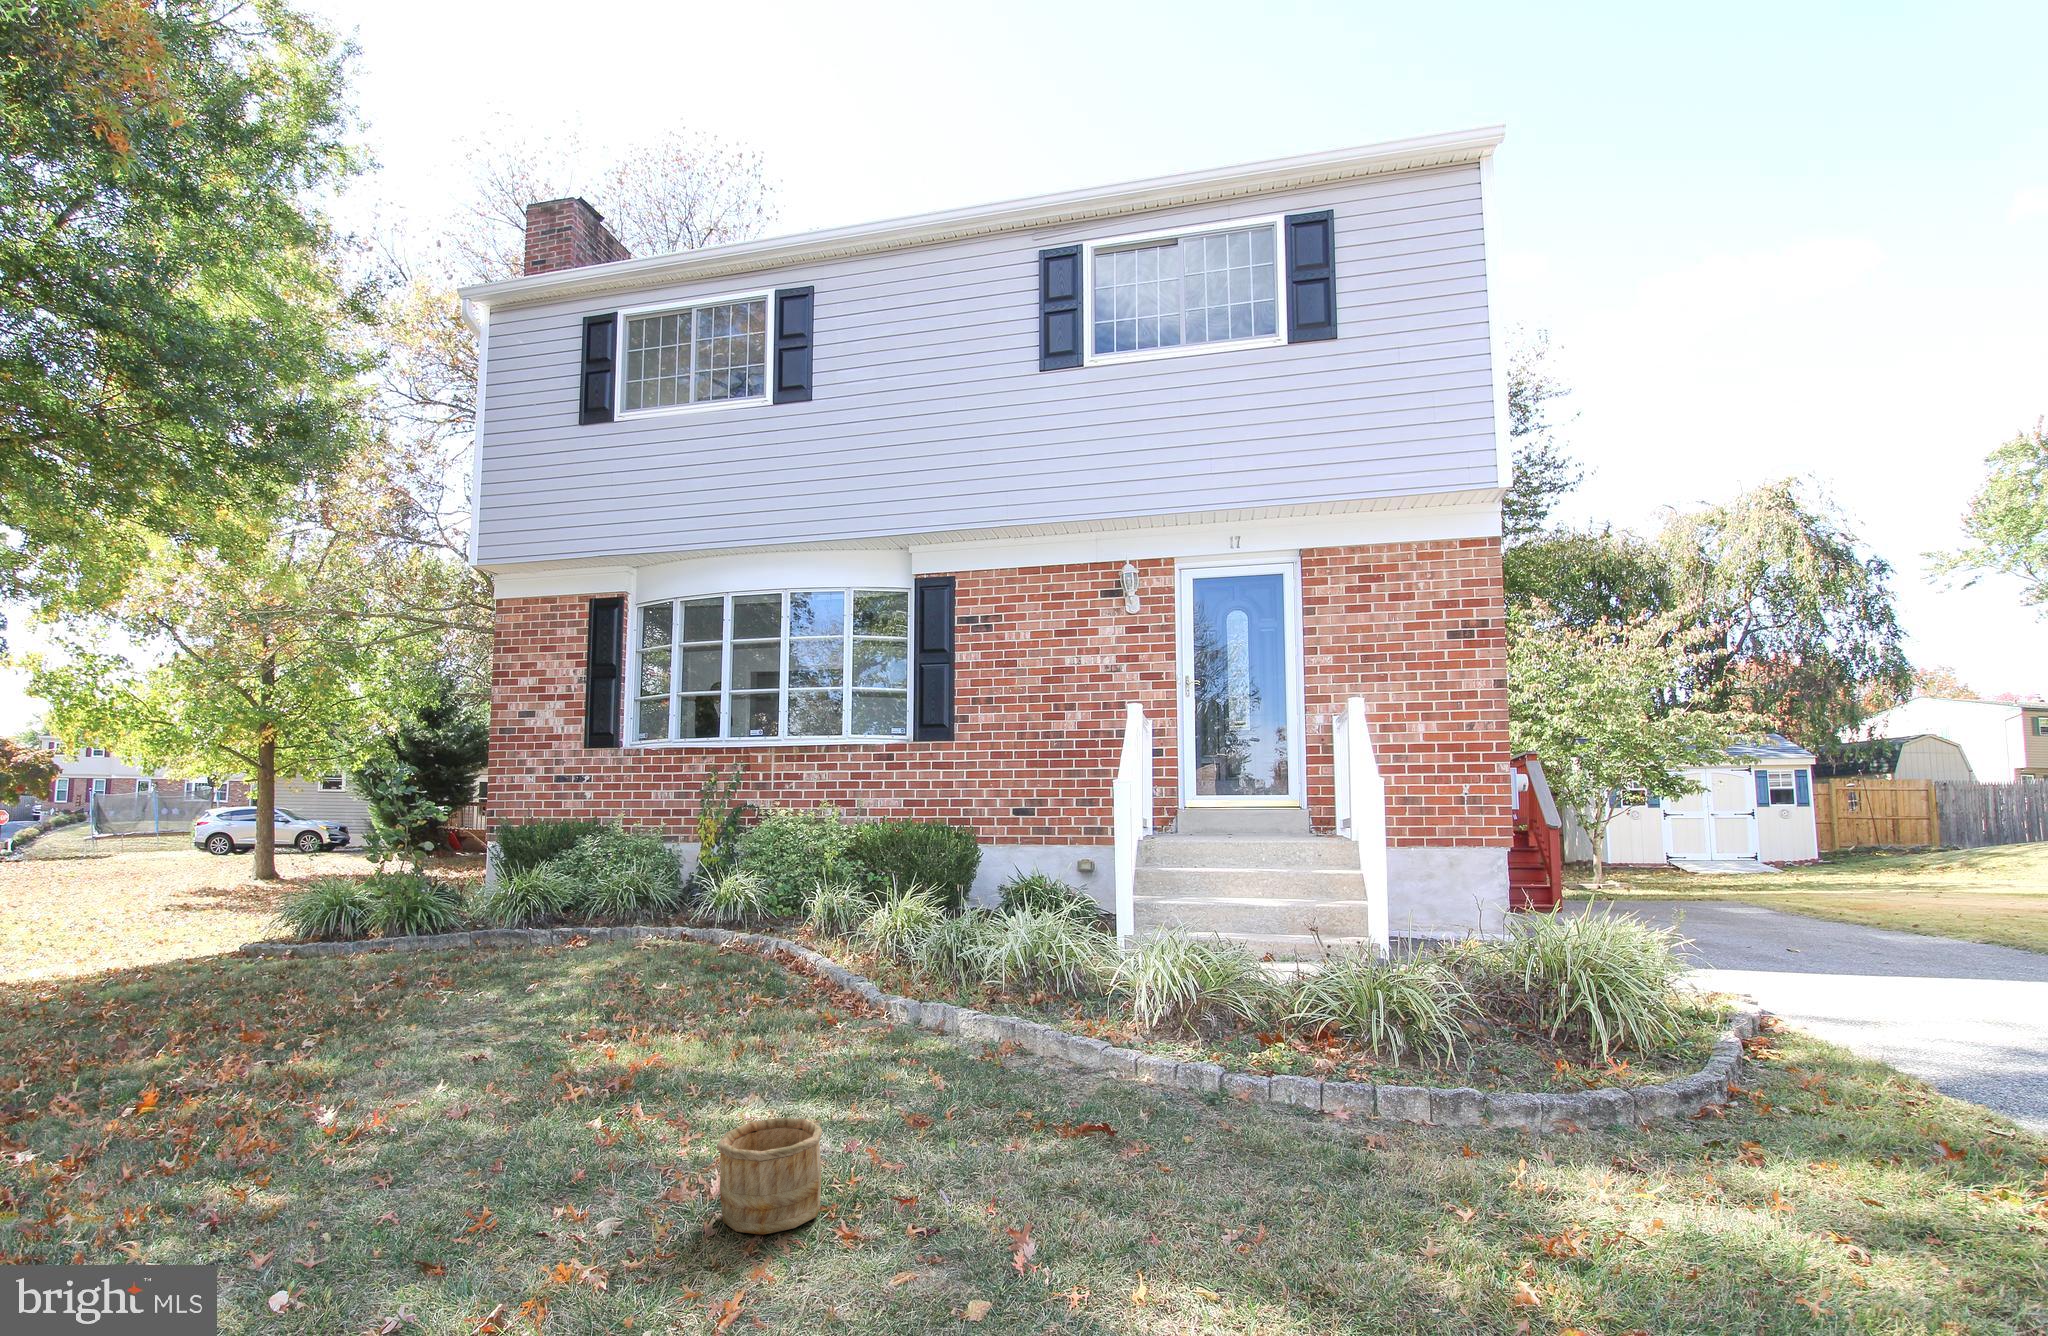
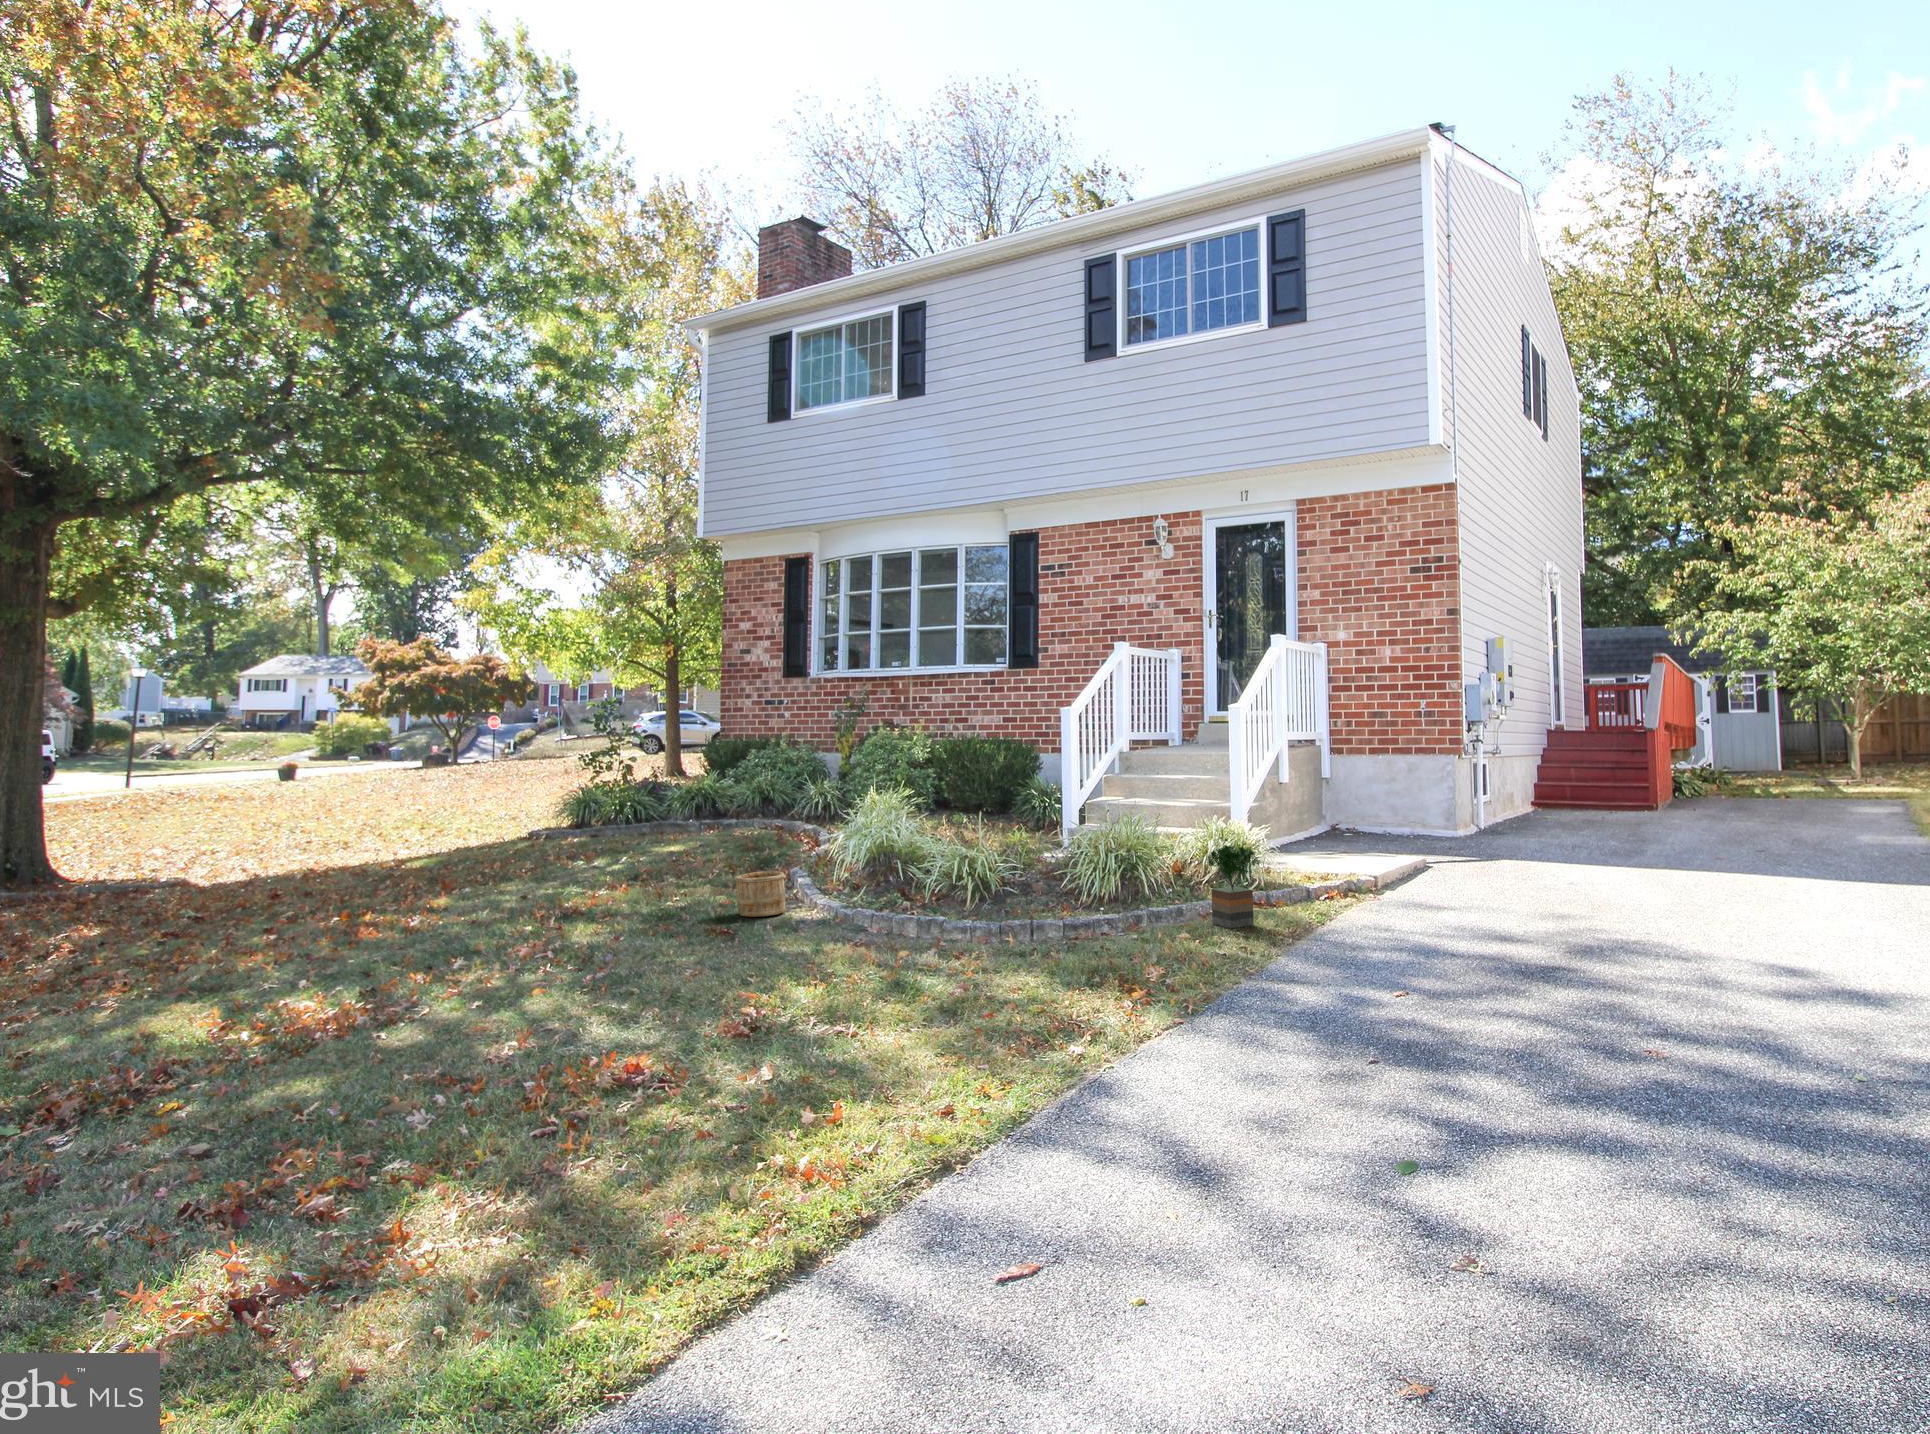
potted tree: none [1597,1027,1701,1181] -> present [1207,845,1260,928]

